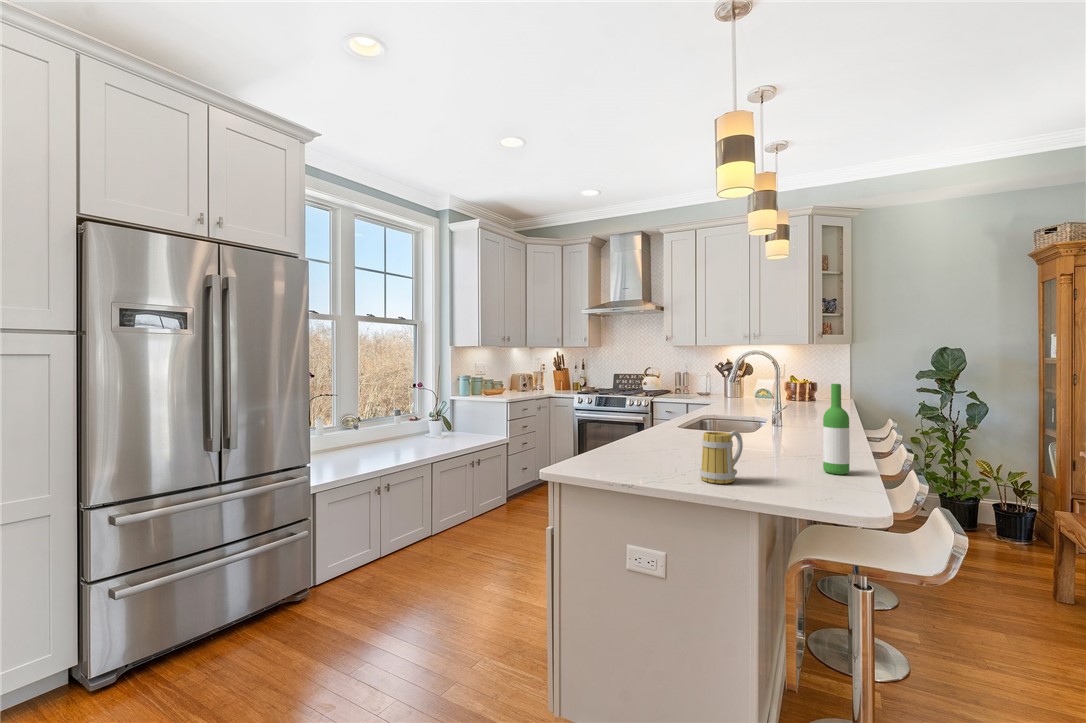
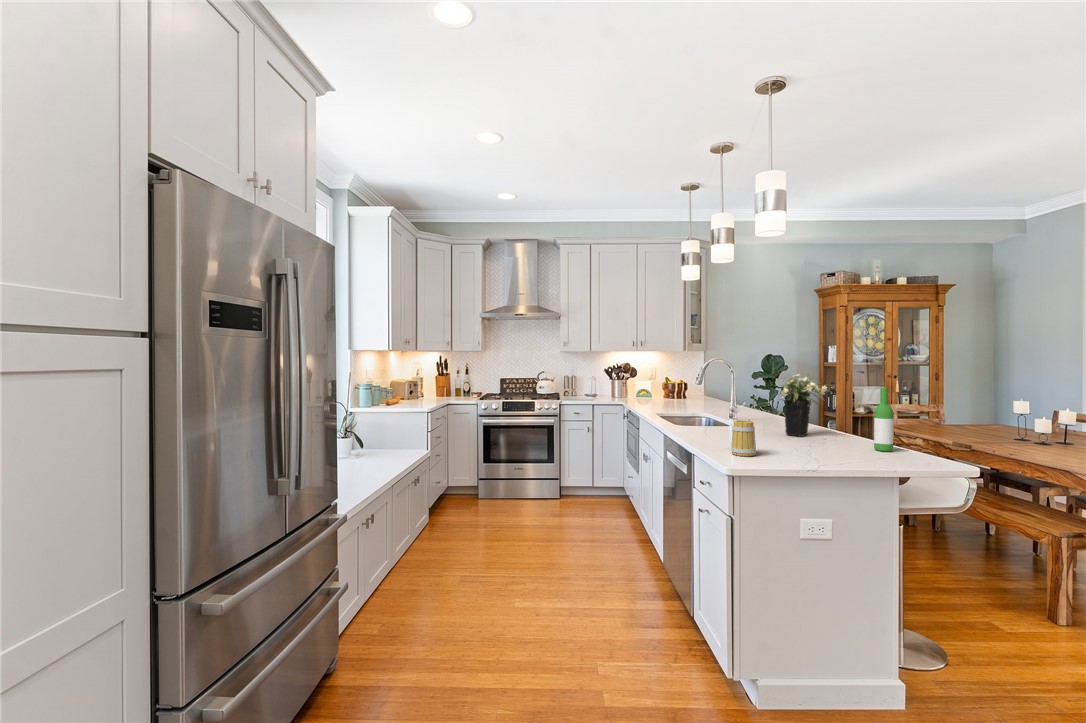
flower arrangement: none [744,365,818,448] -> present [780,374,827,437]
mug: present [700,431,743,484] -> present [731,419,756,456]

